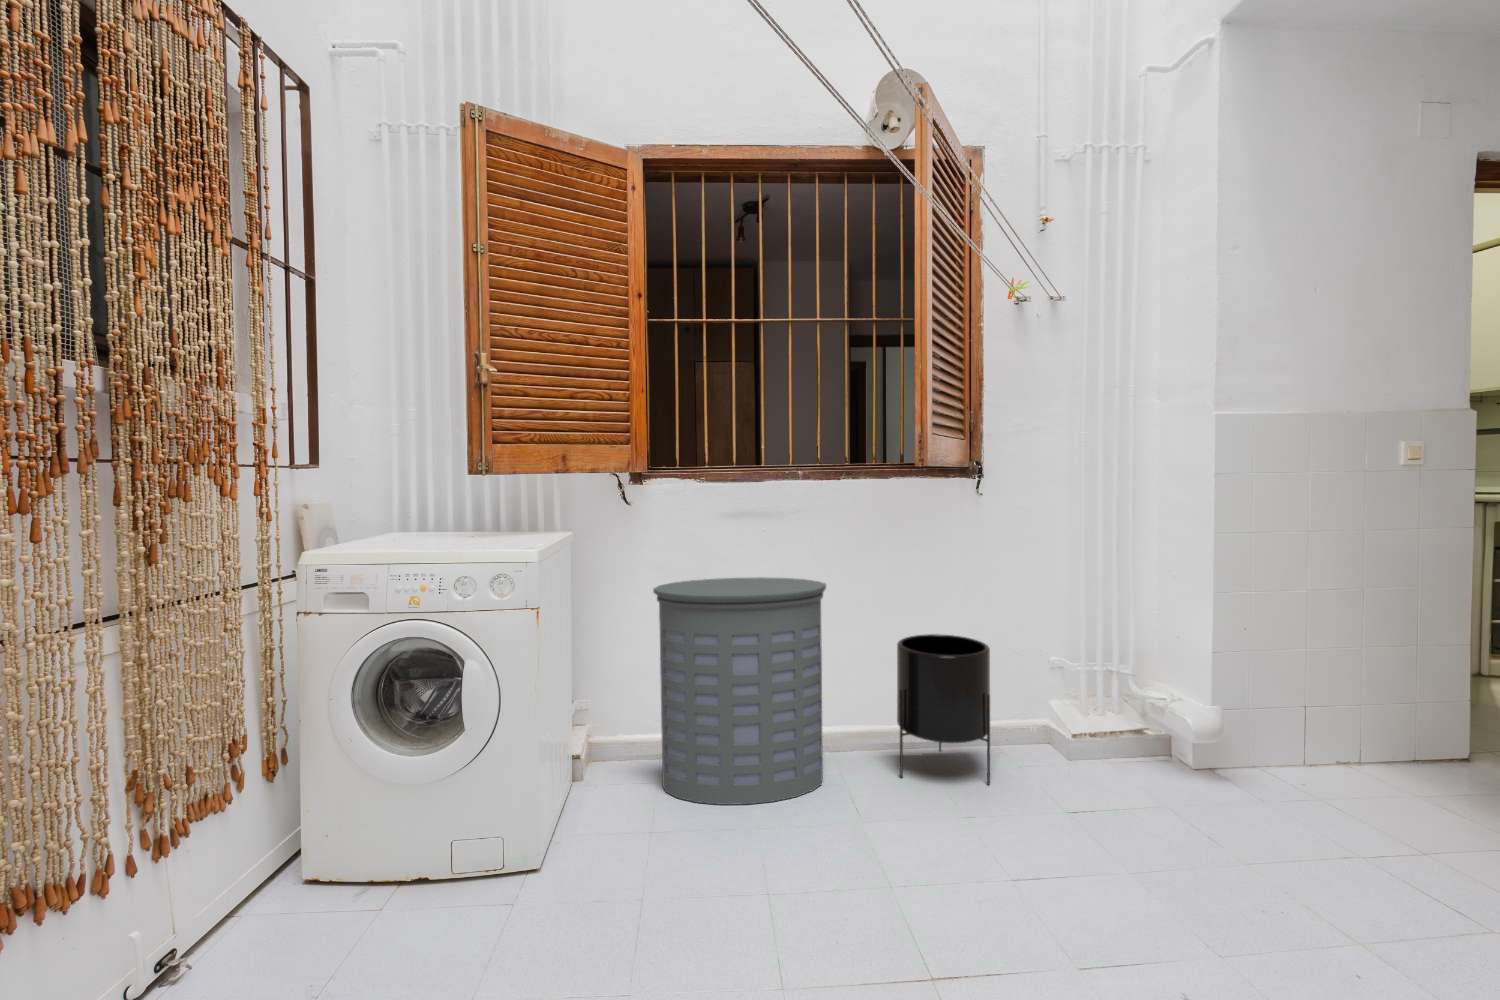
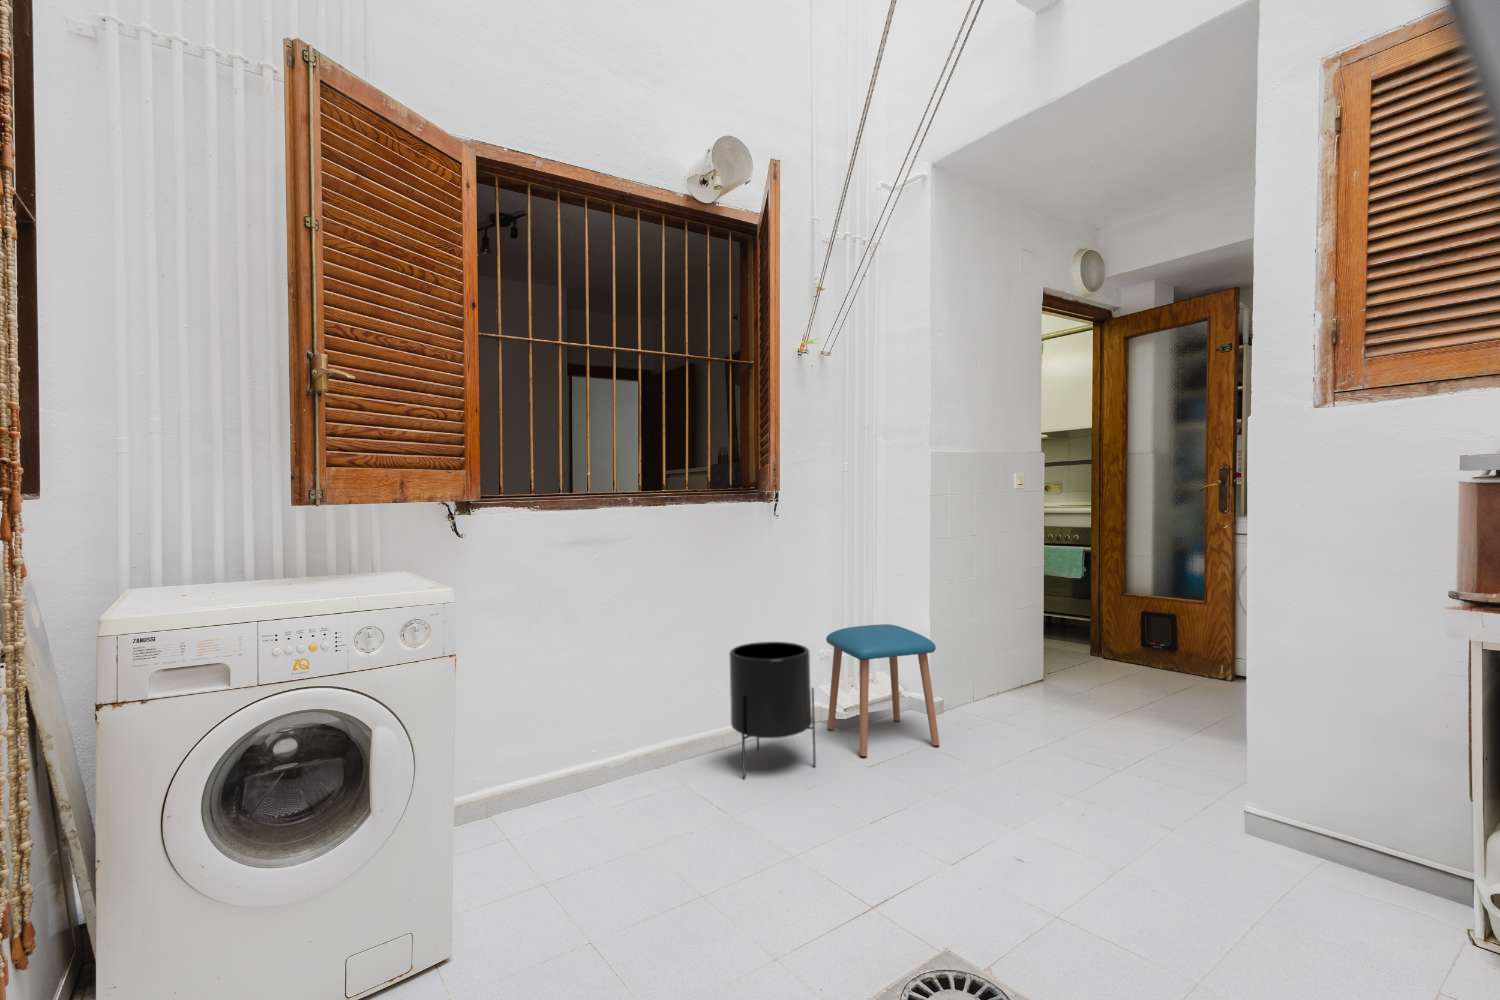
laundry hamper: present [653,577,826,805] -> none [507,603,682,855]
stool: none [1038,633,1174,800] -> present [826,624,939,758]

